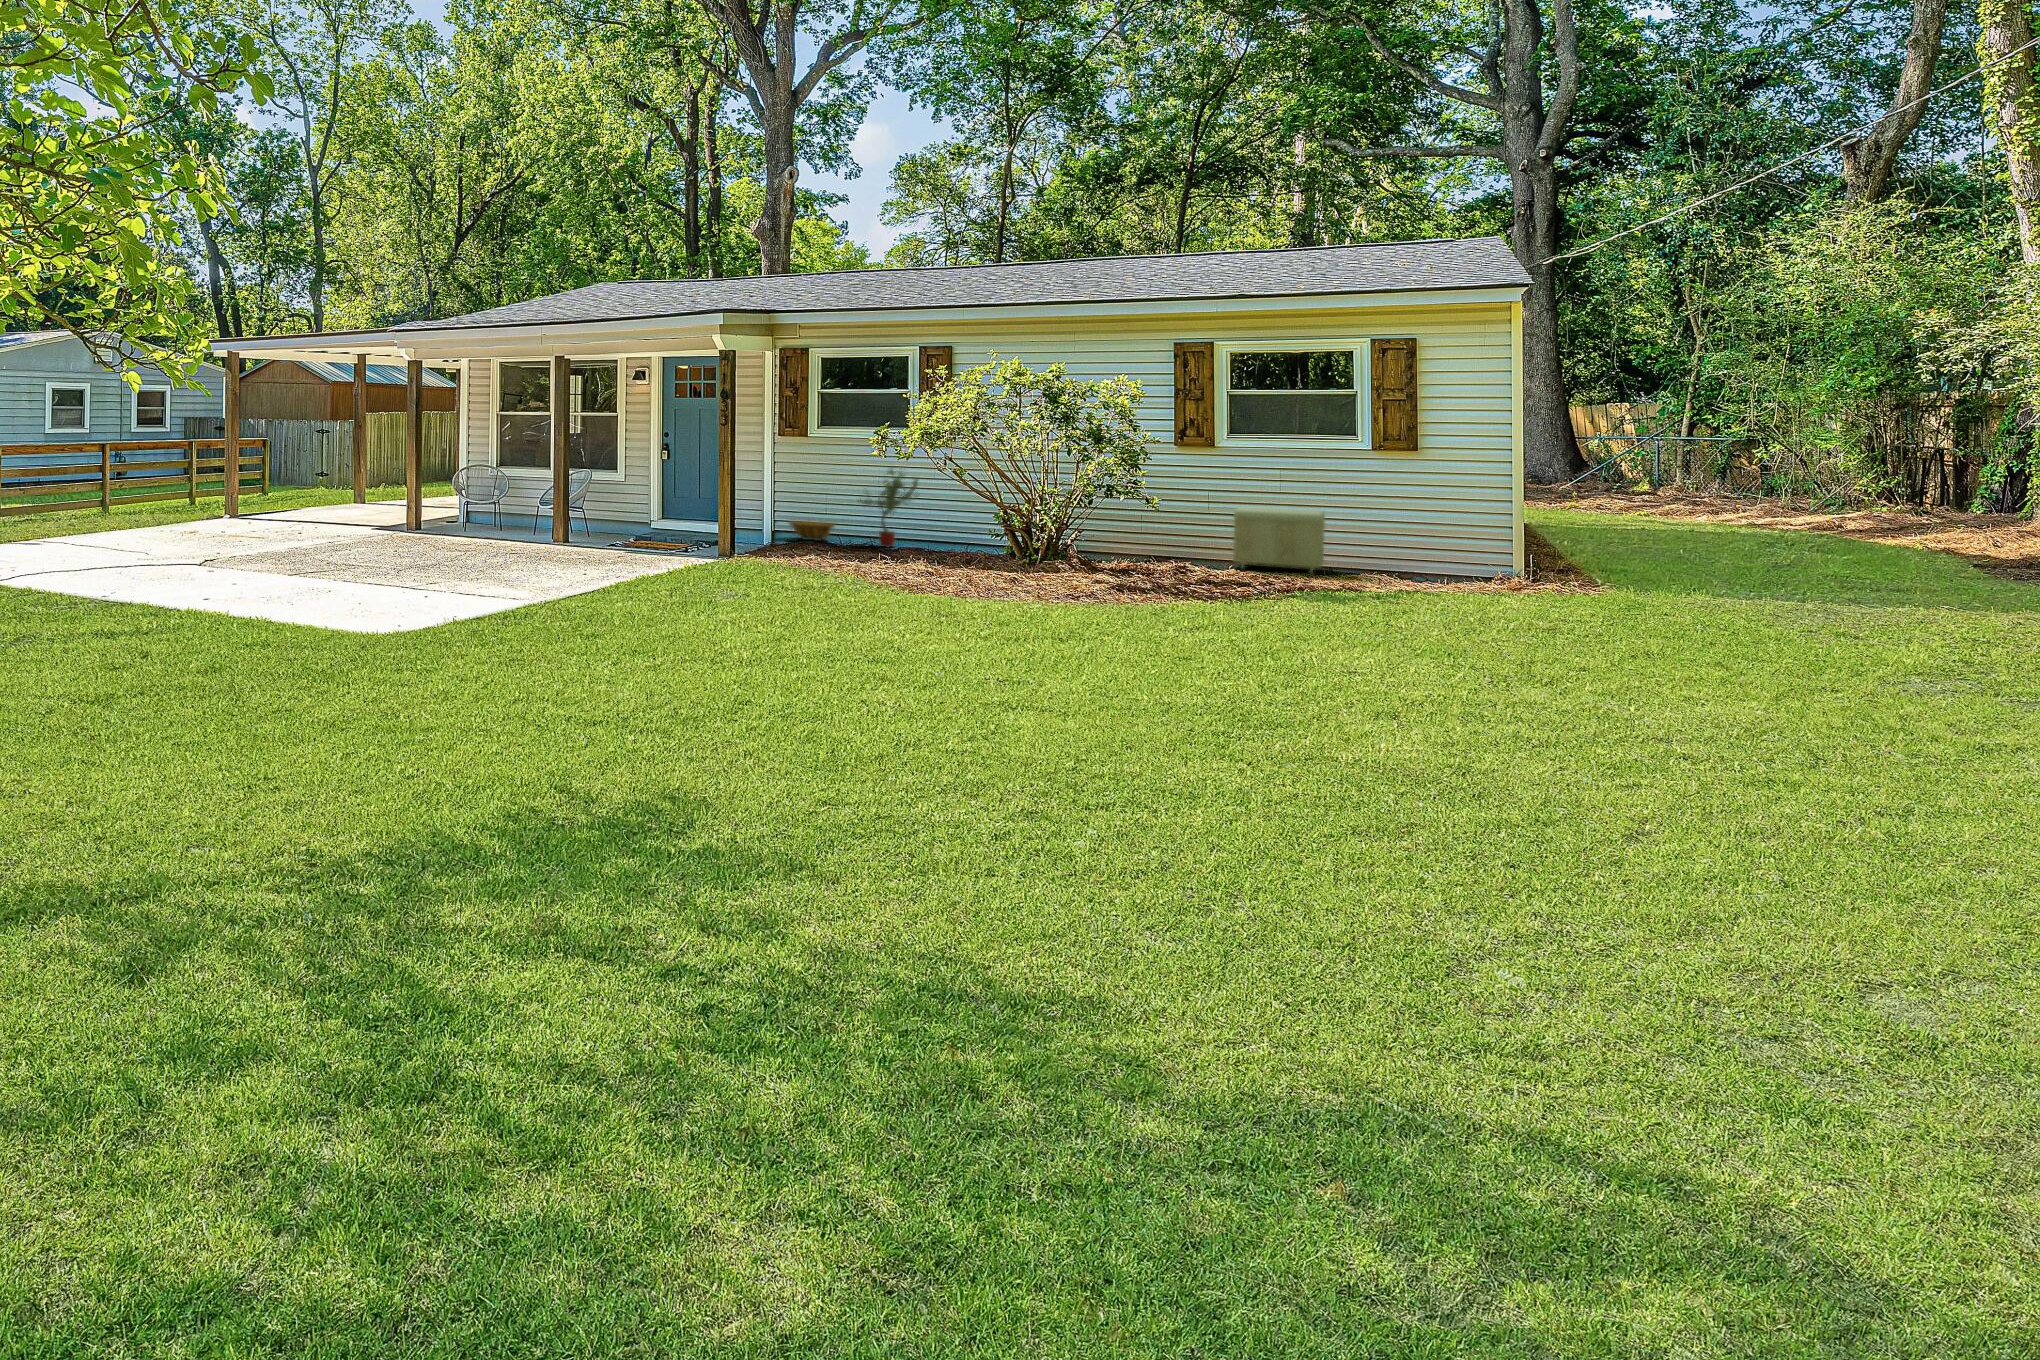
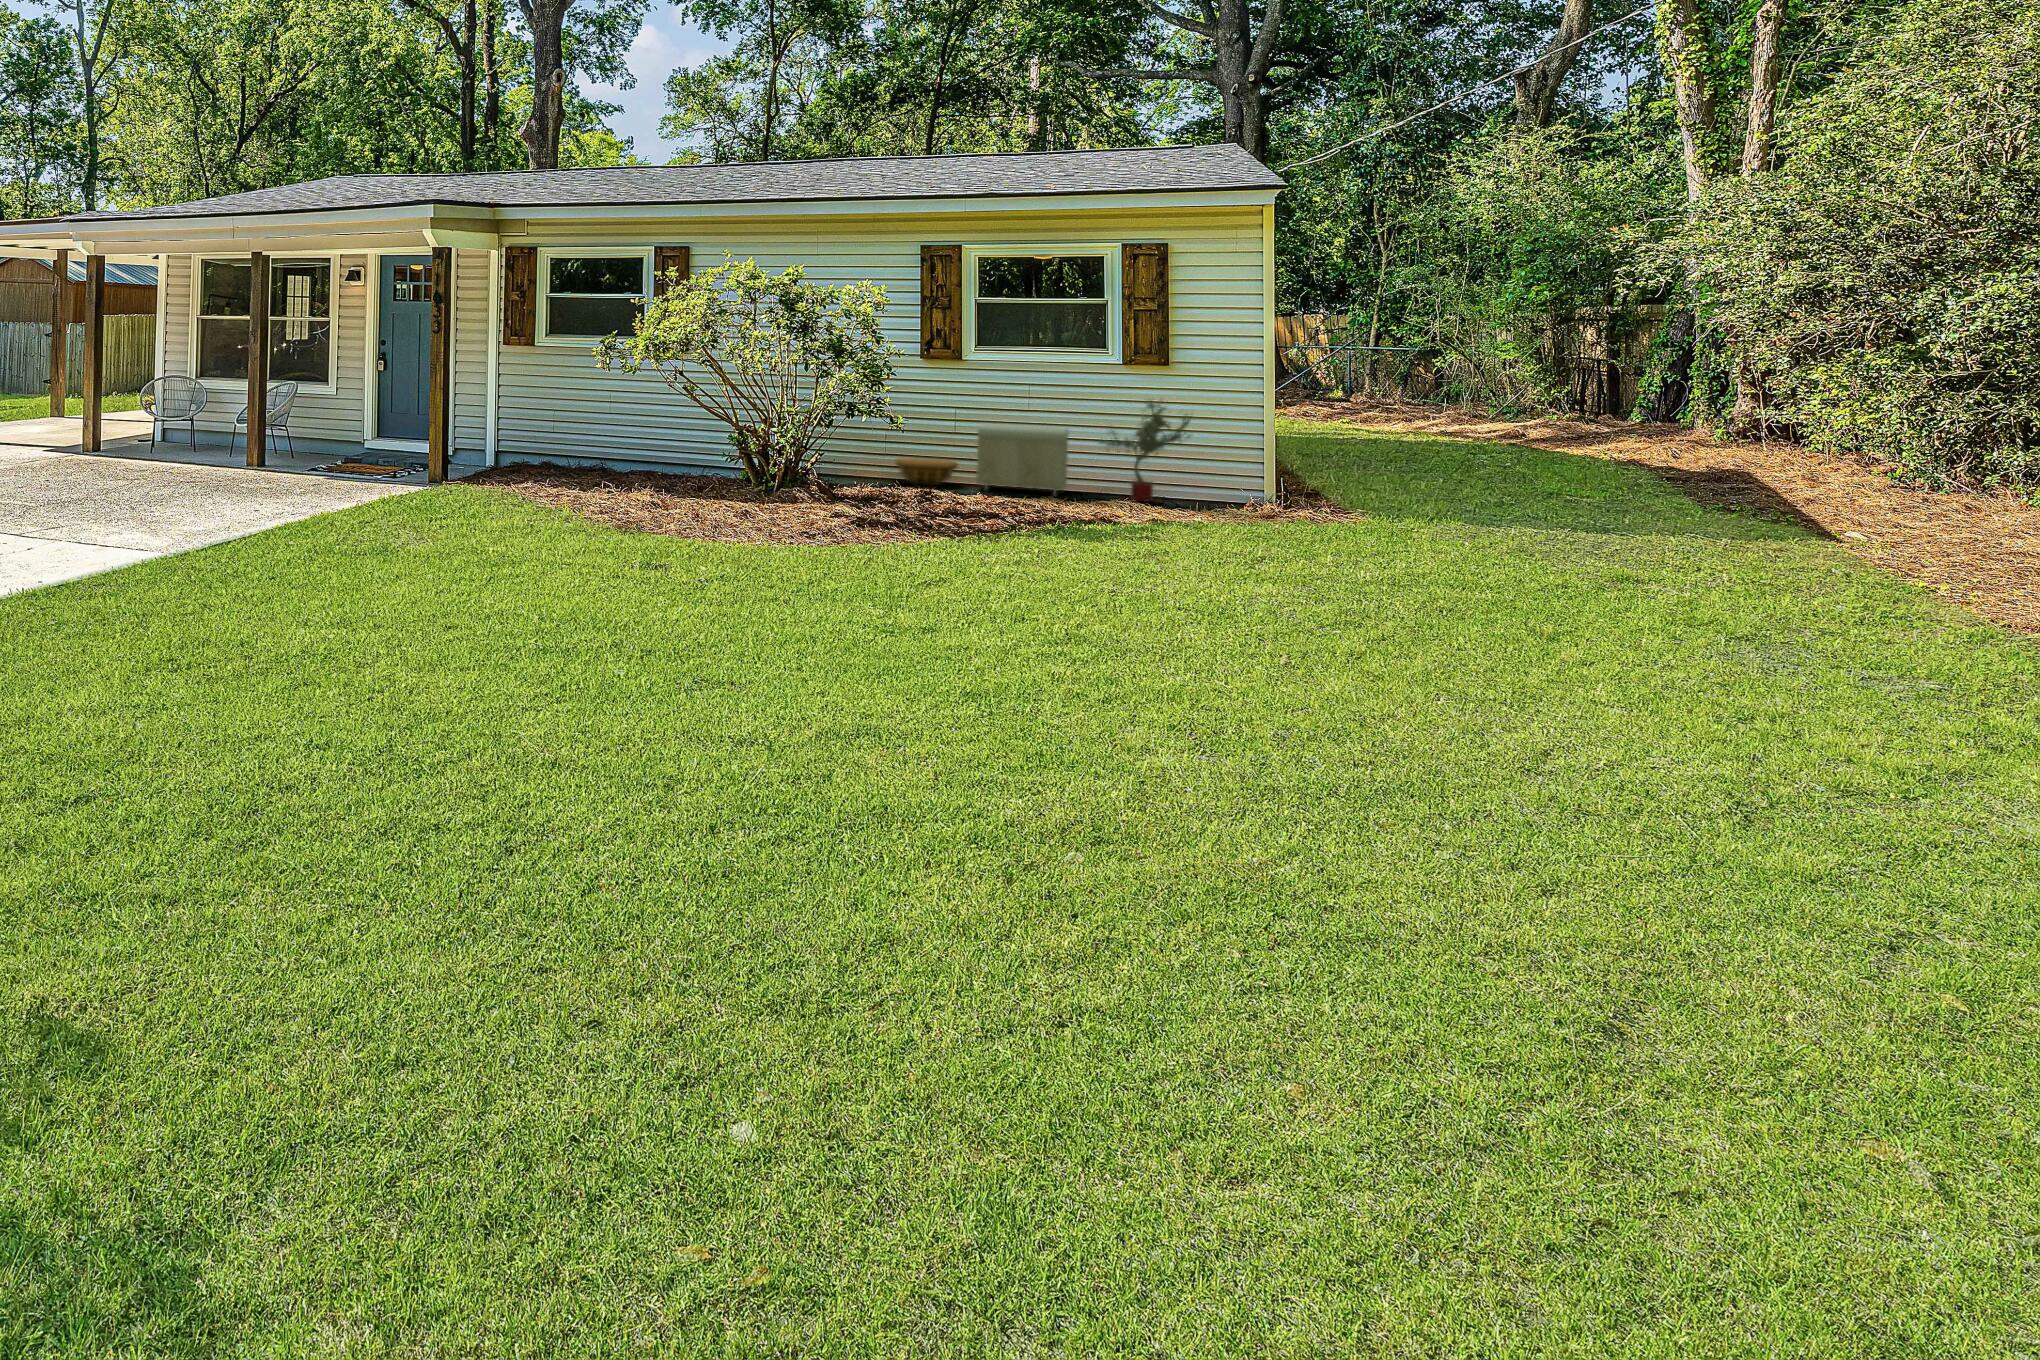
potted tree: present [858,470,918,547] -> present [1099,398,1193,502]
basket: present [789,519,834,541] -> present [895,458,958,485]

